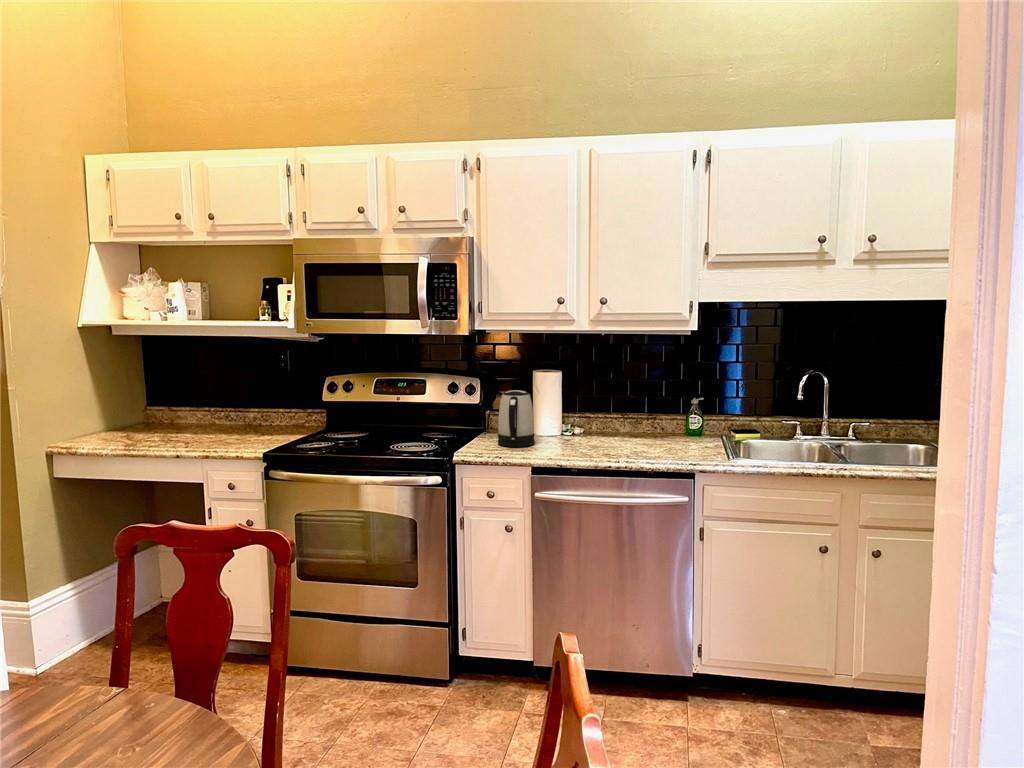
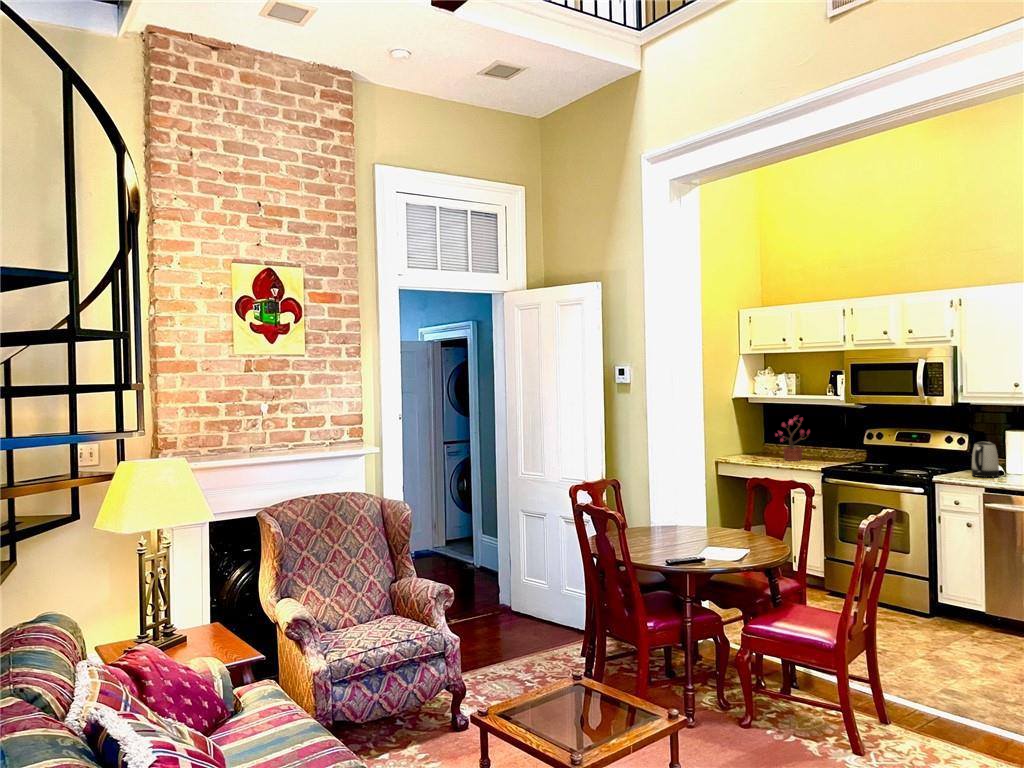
potted plant: none [167,356,237,441] -> present [775,416,810,461]

